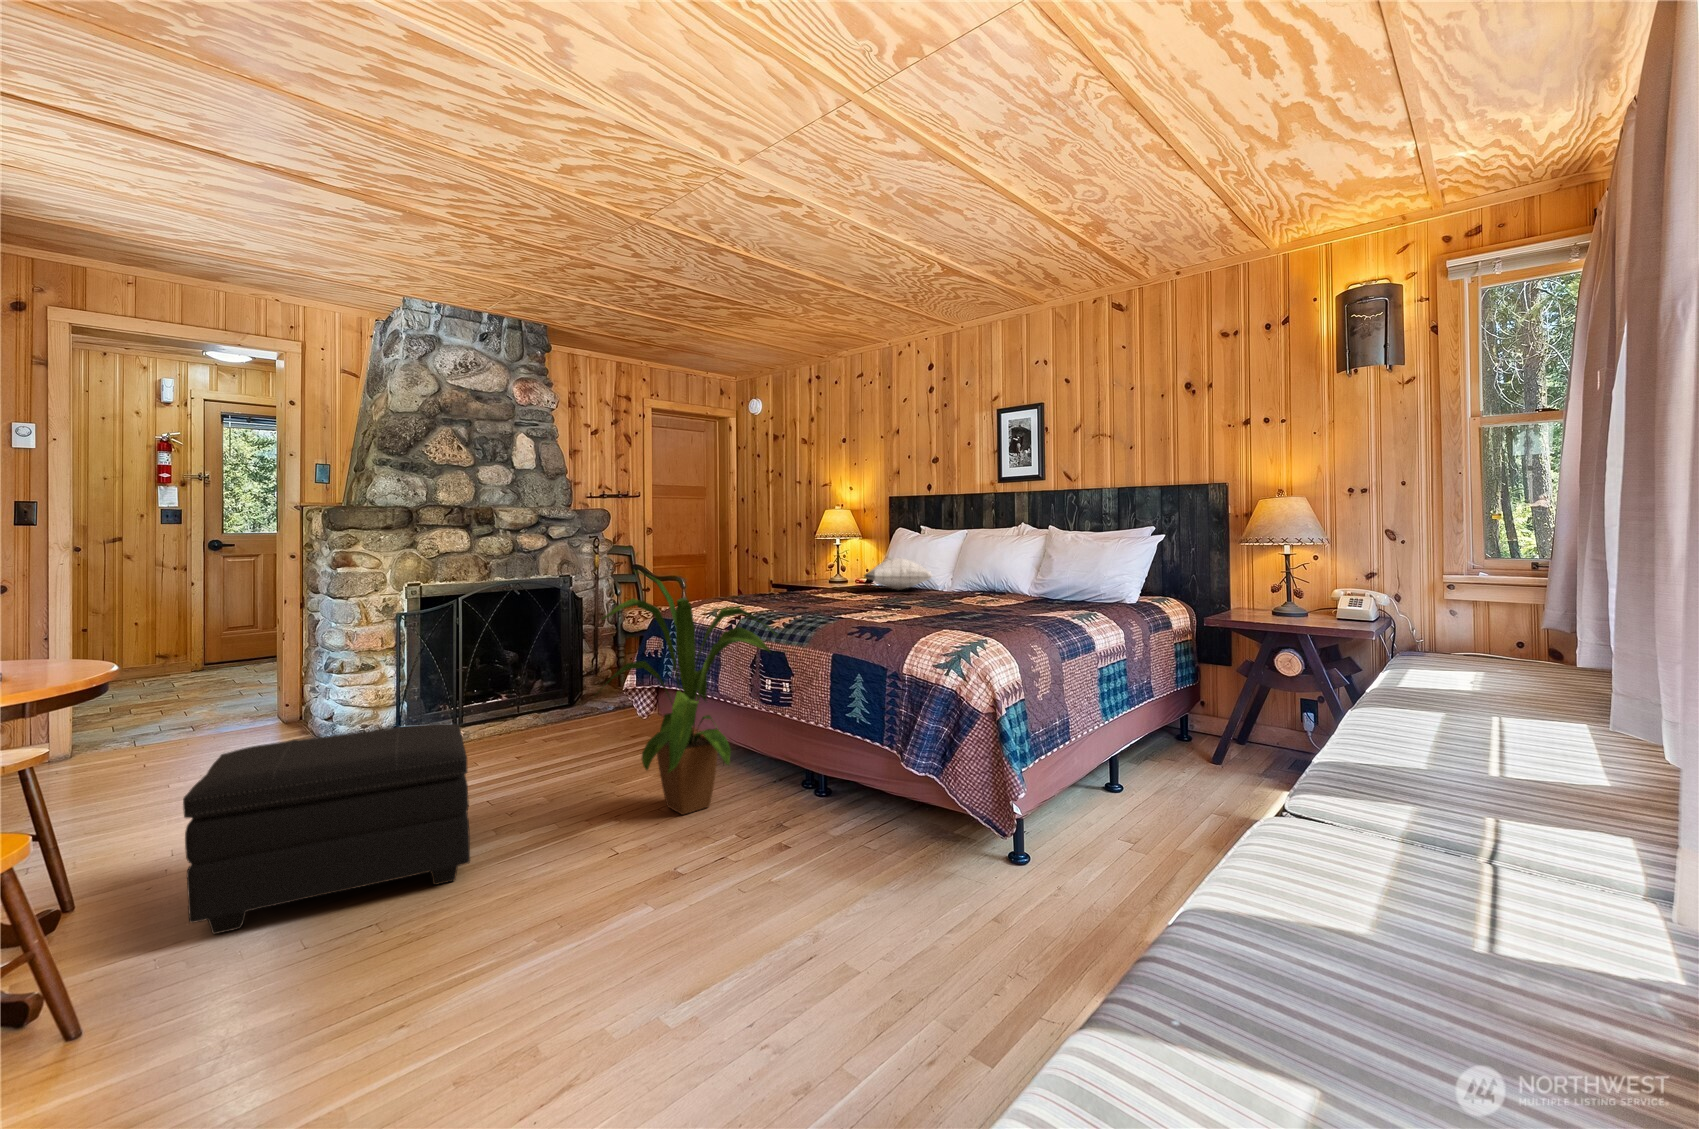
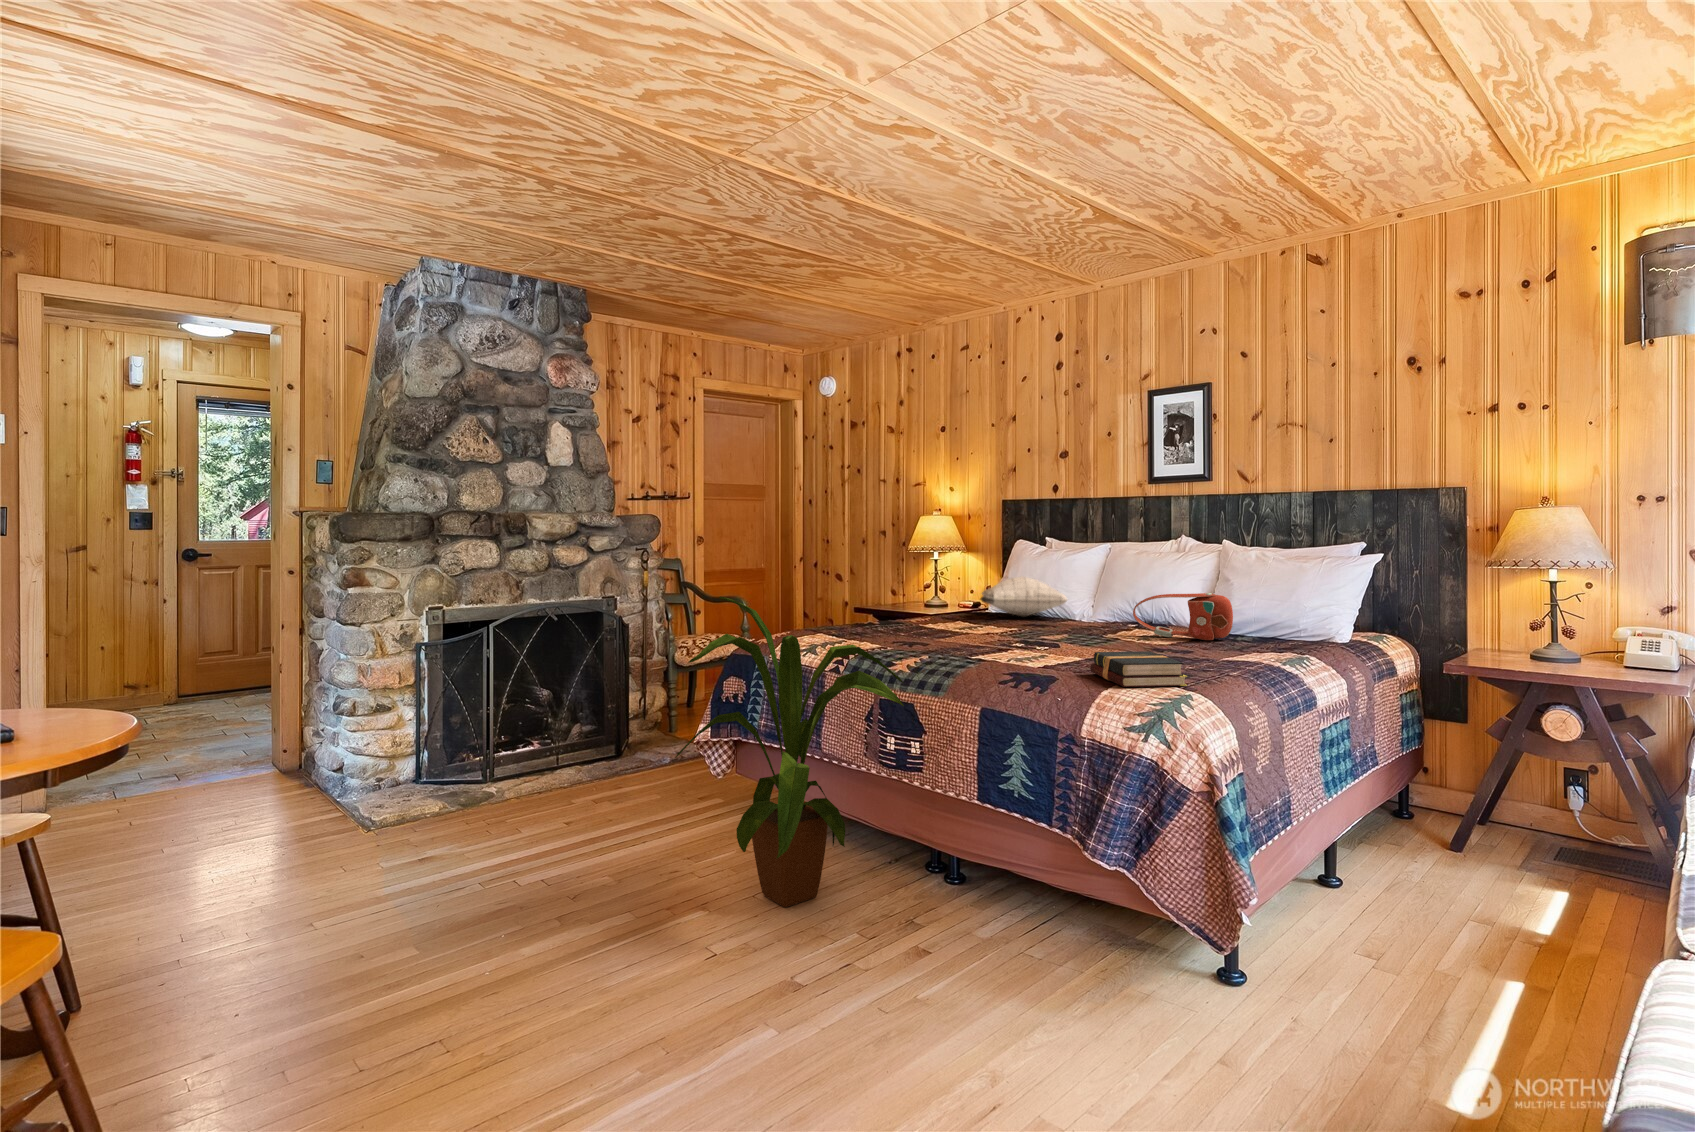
handbag: none [974,567,1048,604] -> present [1133,593,1233,640]
hardback book: none [918,609,984,634] -> present [1090,651,1187,687]
footstool: present [183,724,470,934] -> none [208,789,540,1059]

